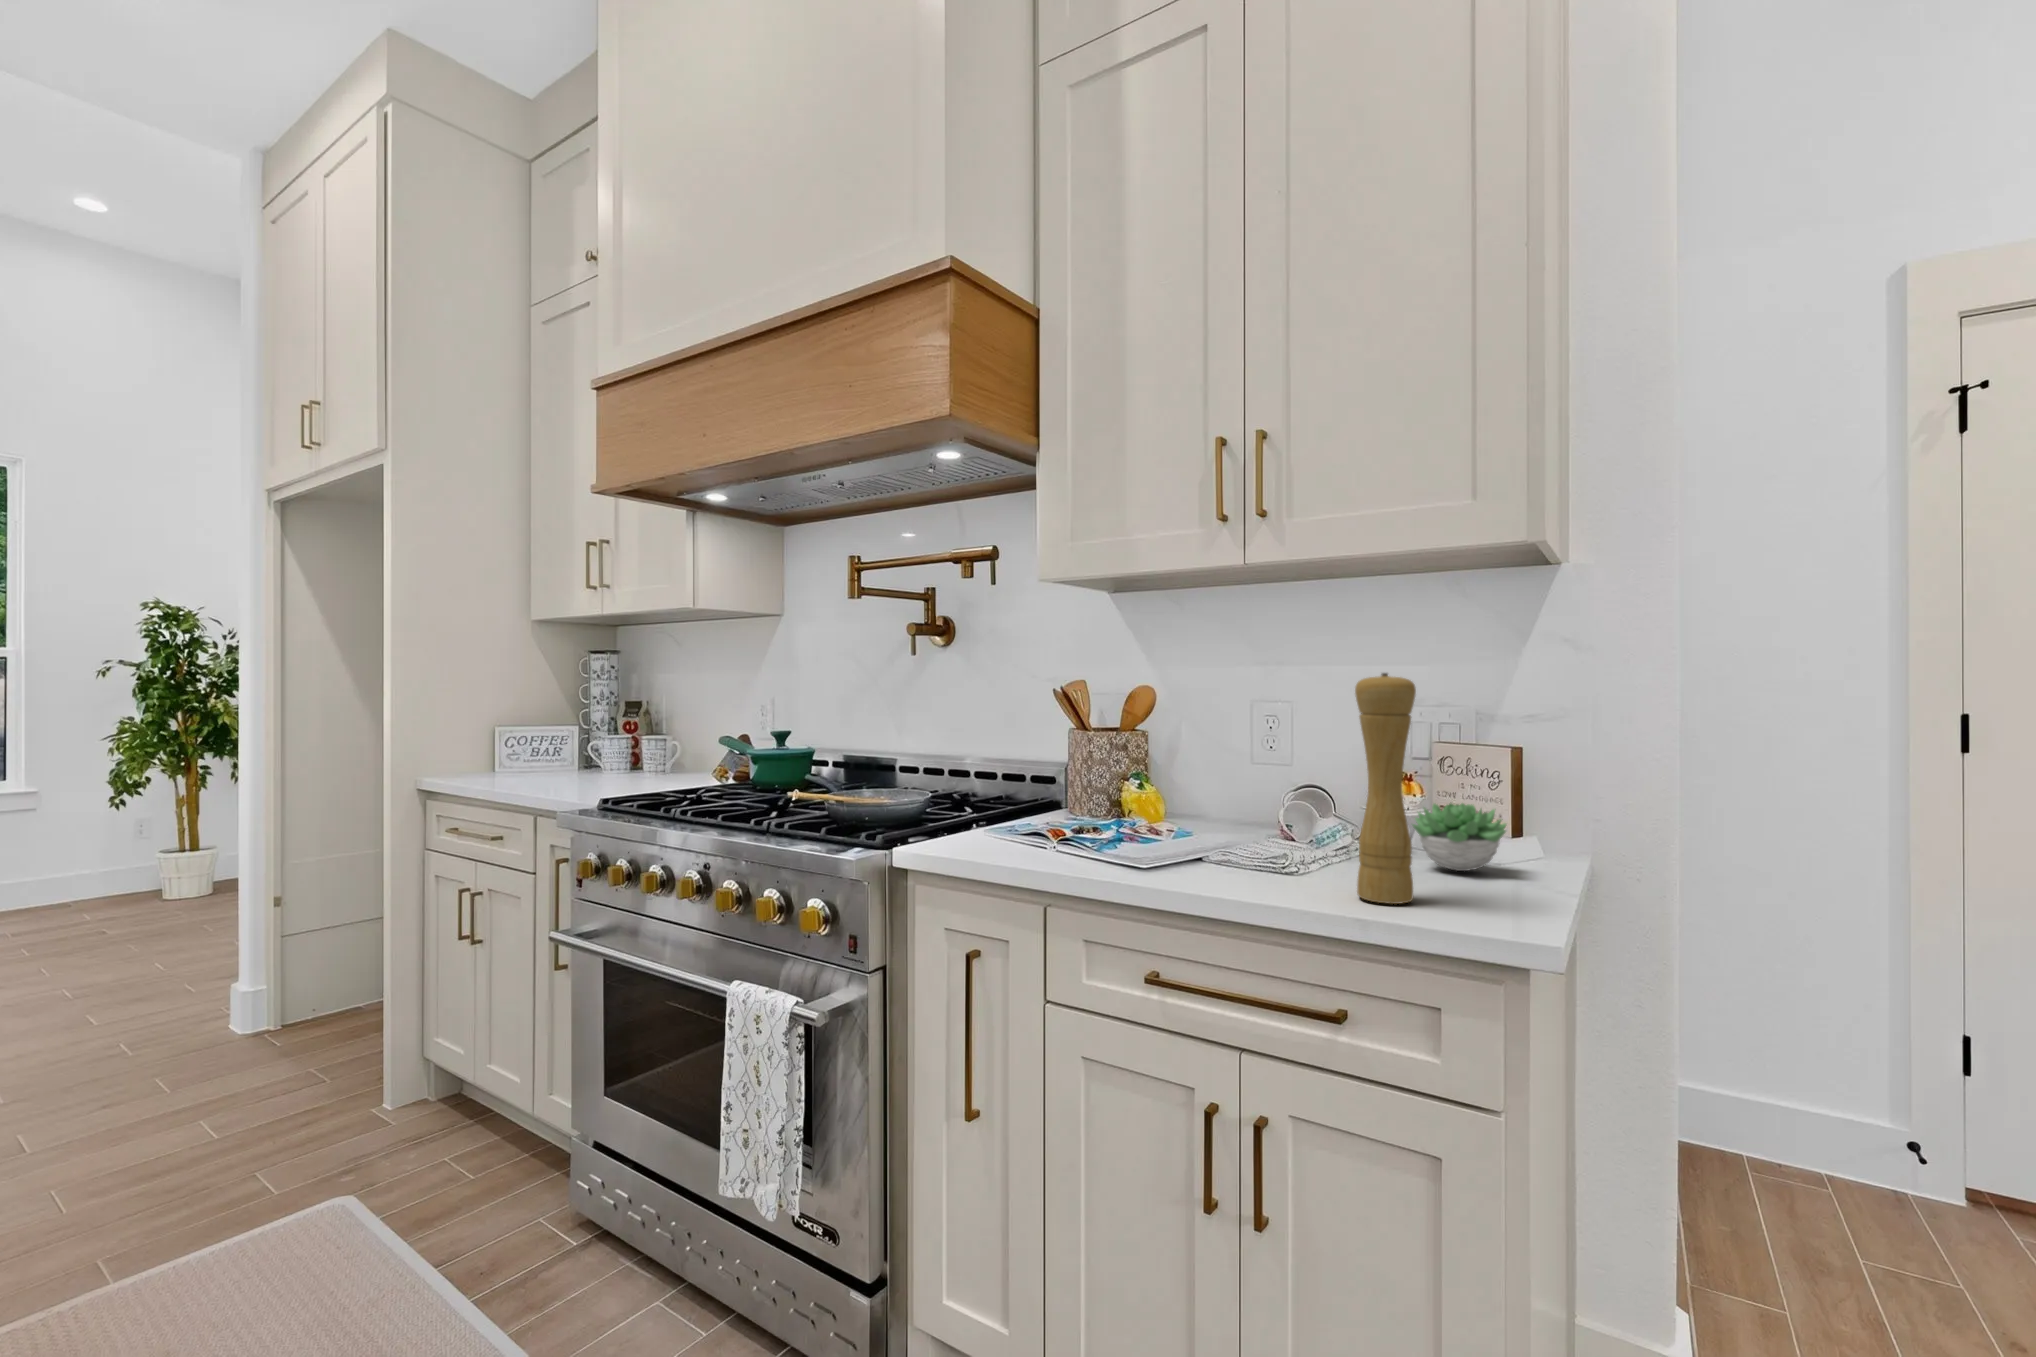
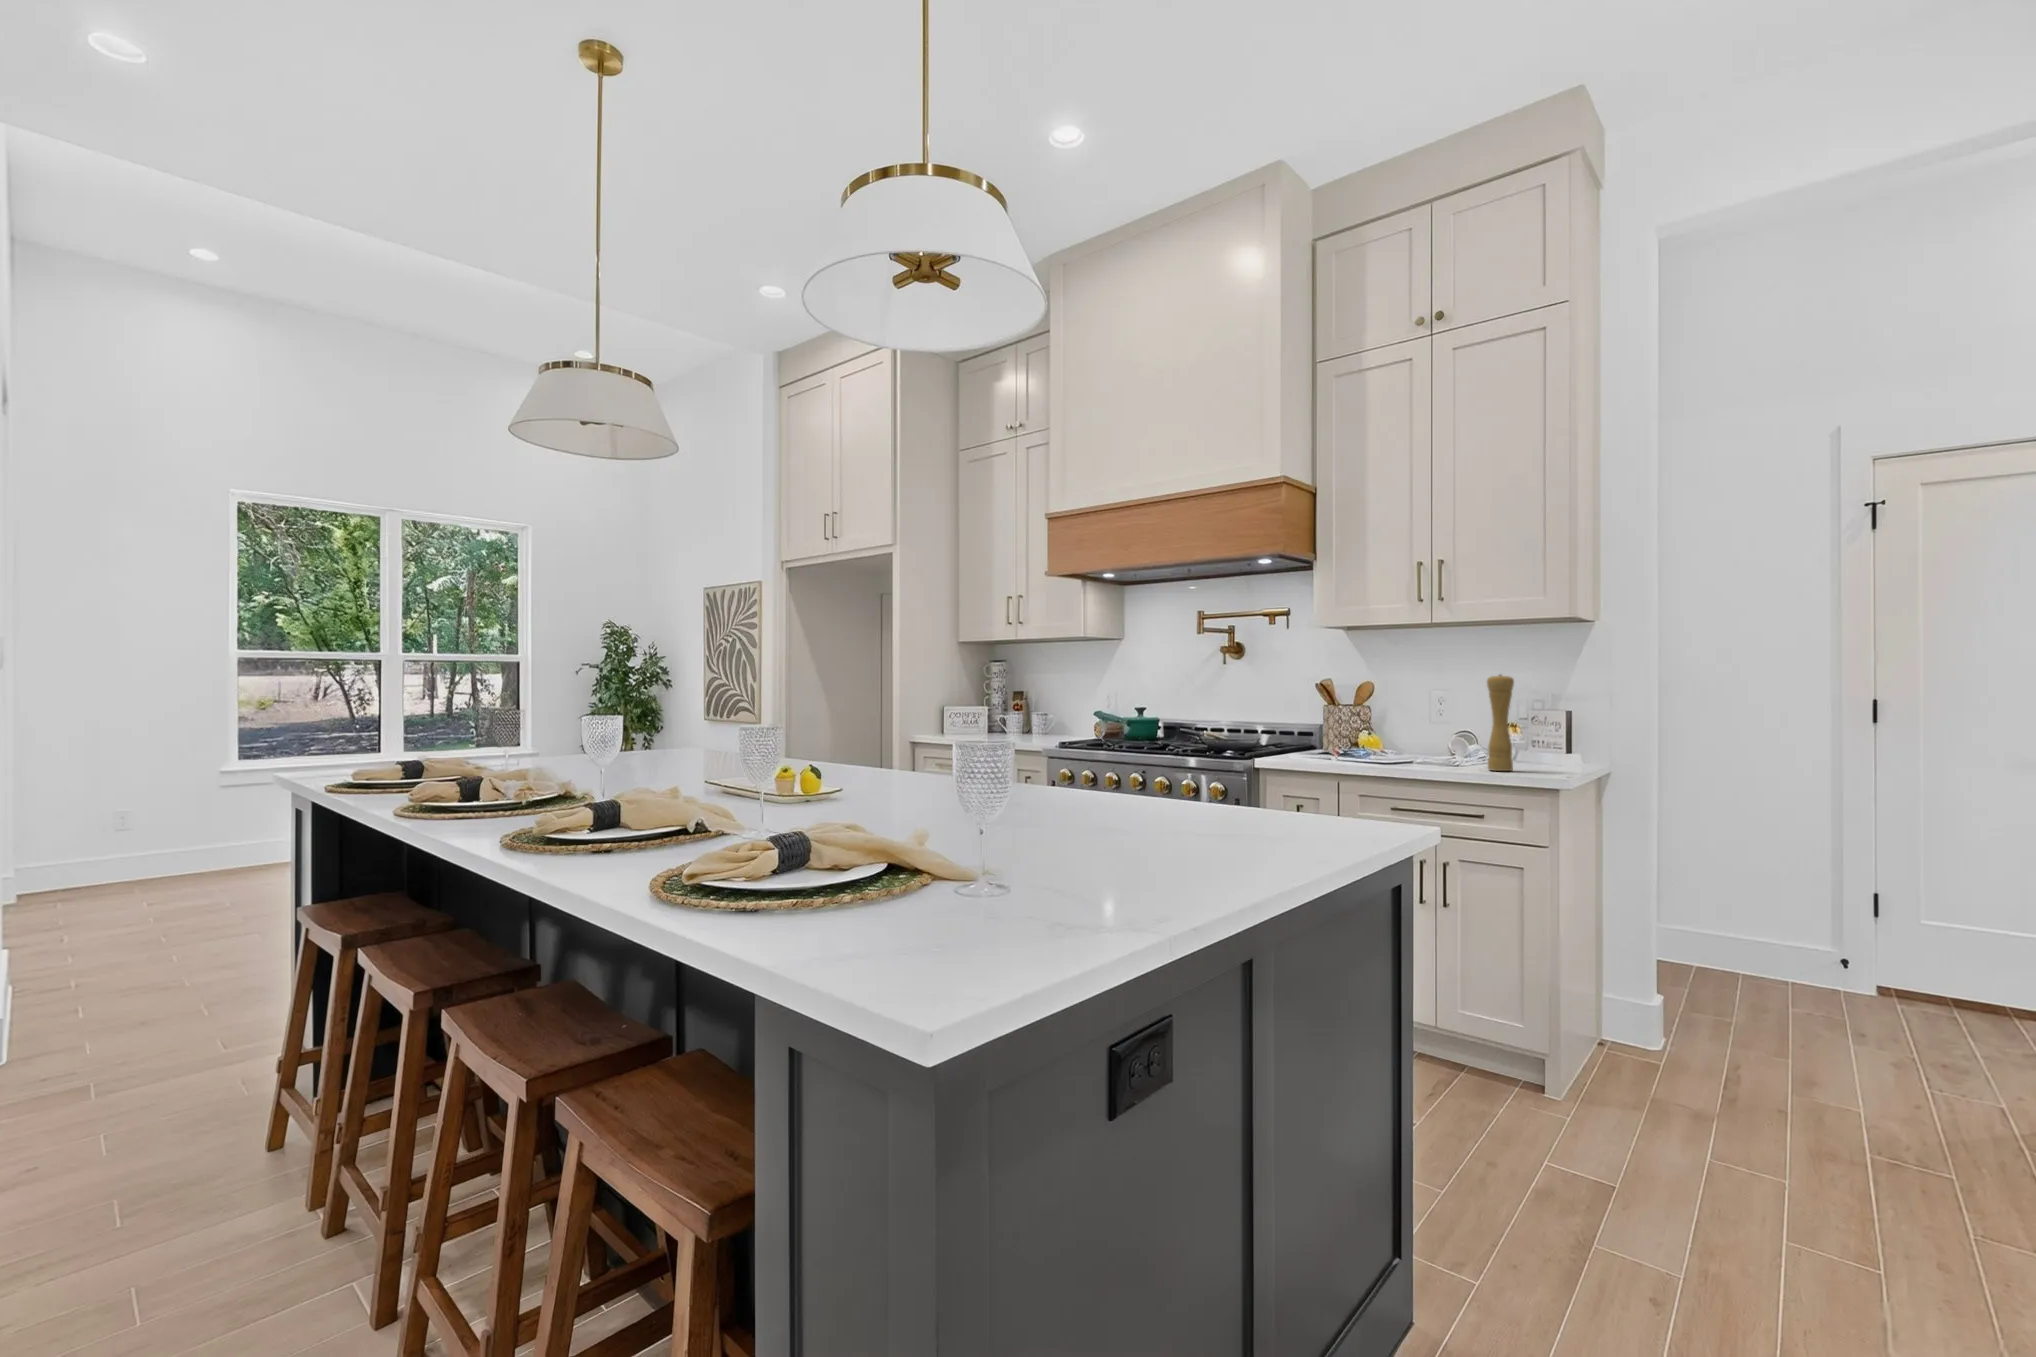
succulent plant: present [1413,803,1506,871] -> none [1515,735,1563,766]

